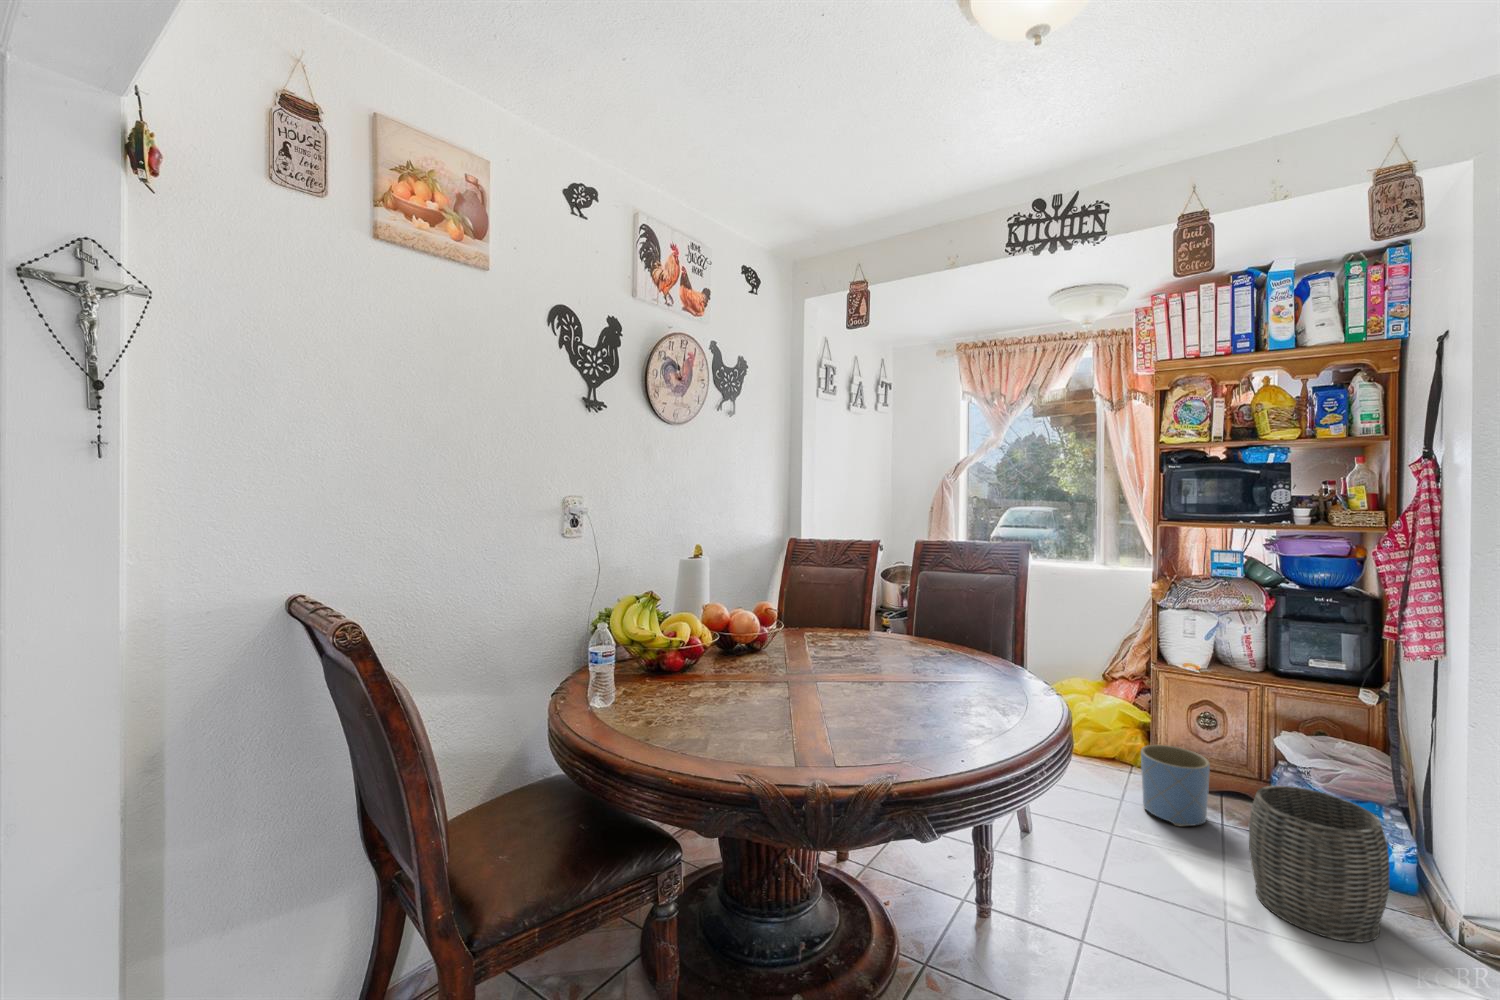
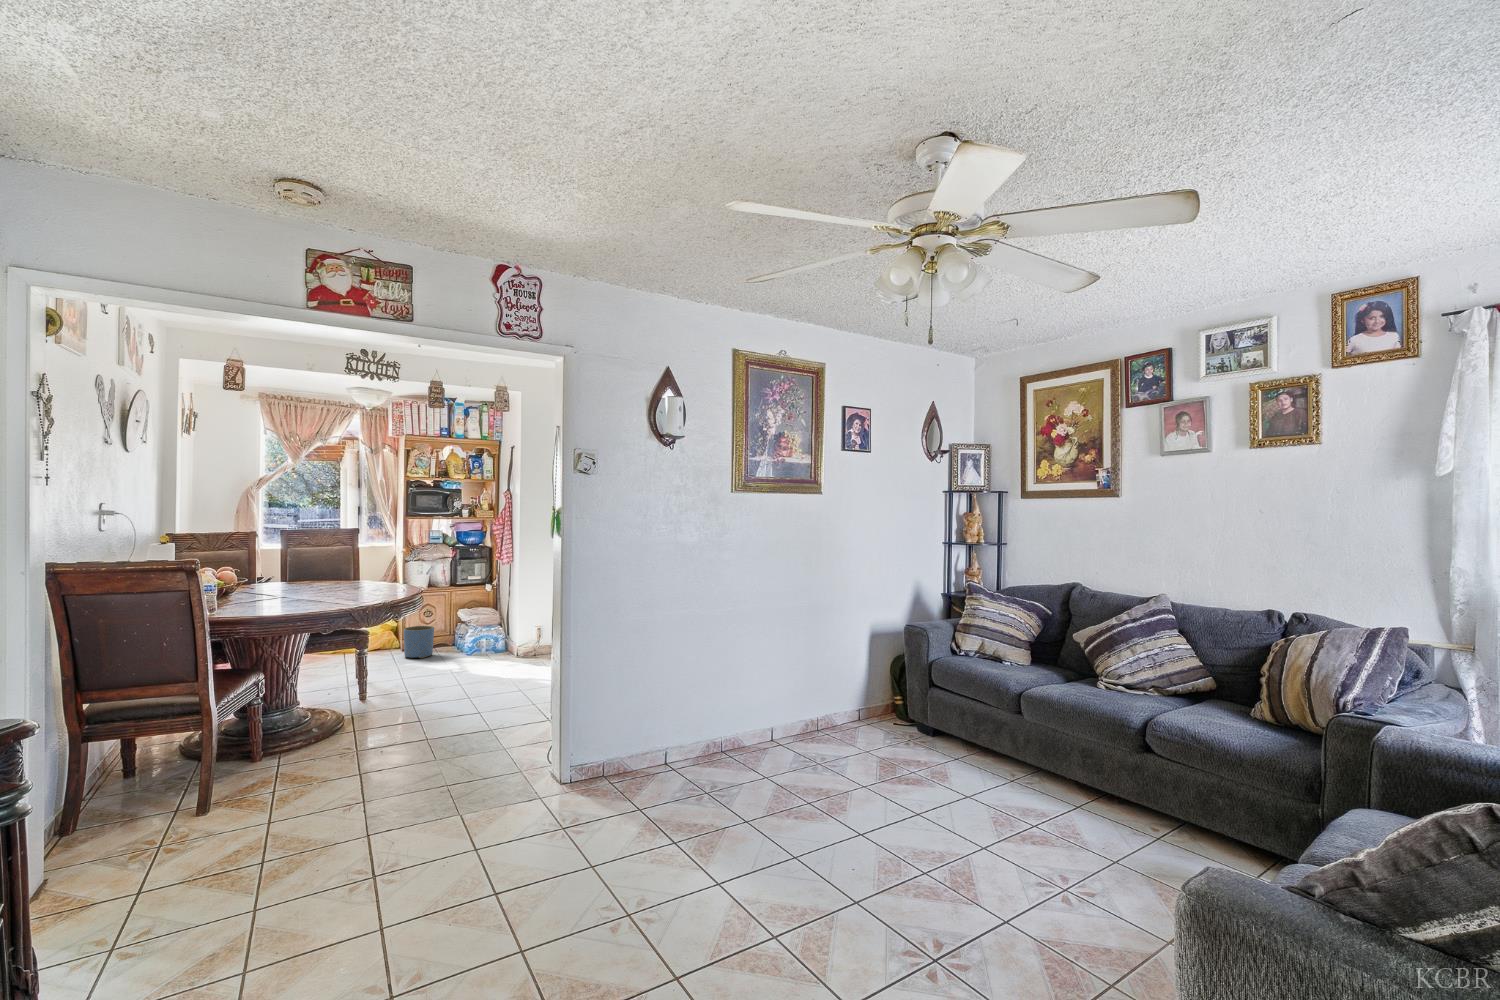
woven basket: present [1249,786,1390,943] -> none [455,619,497,666]

